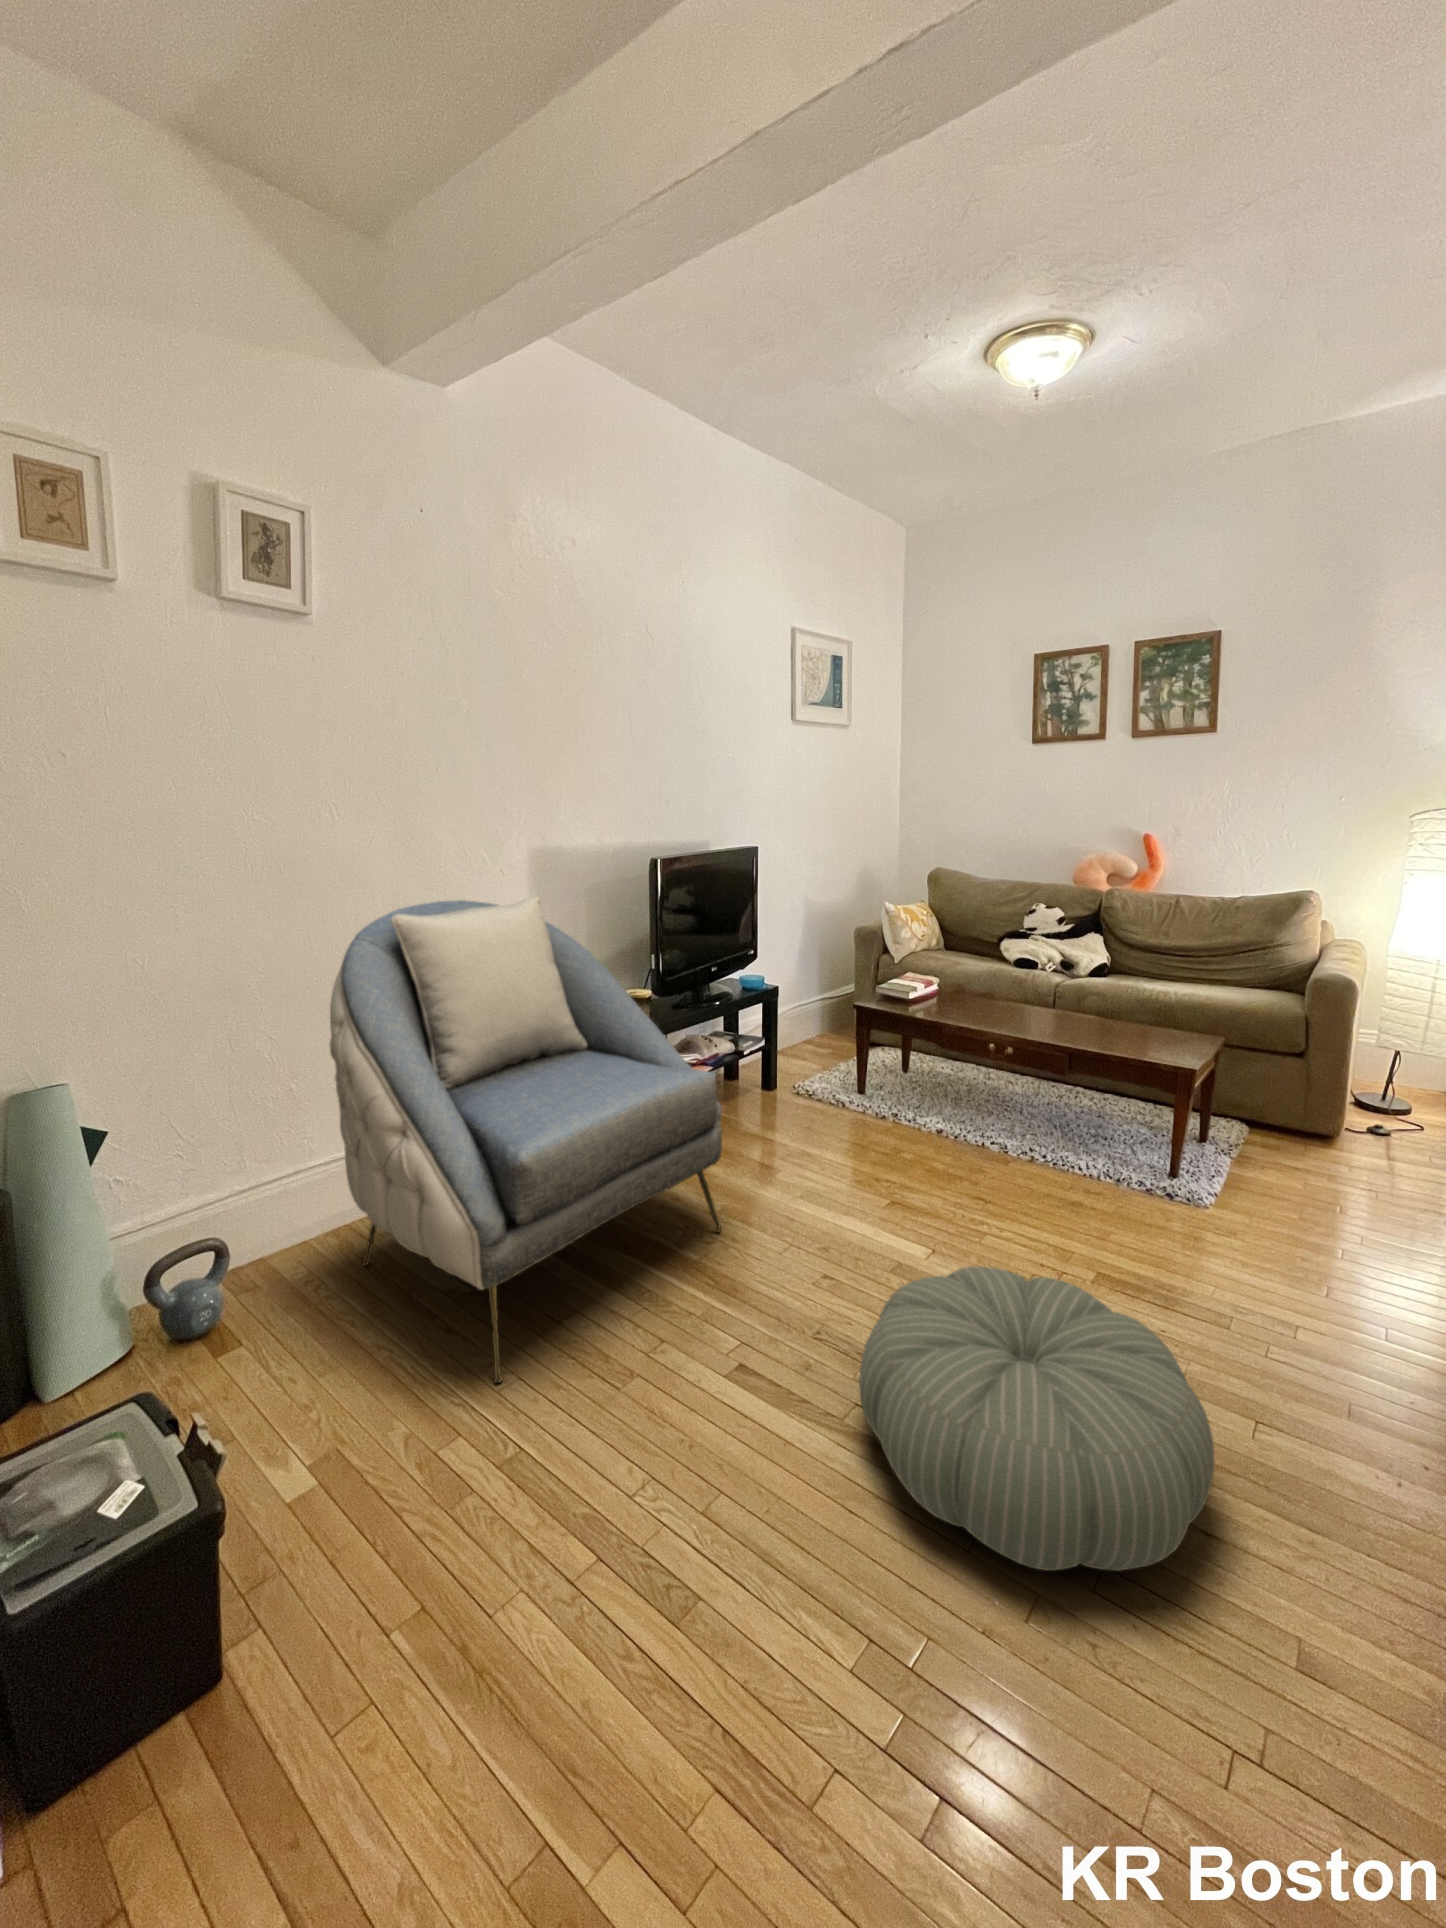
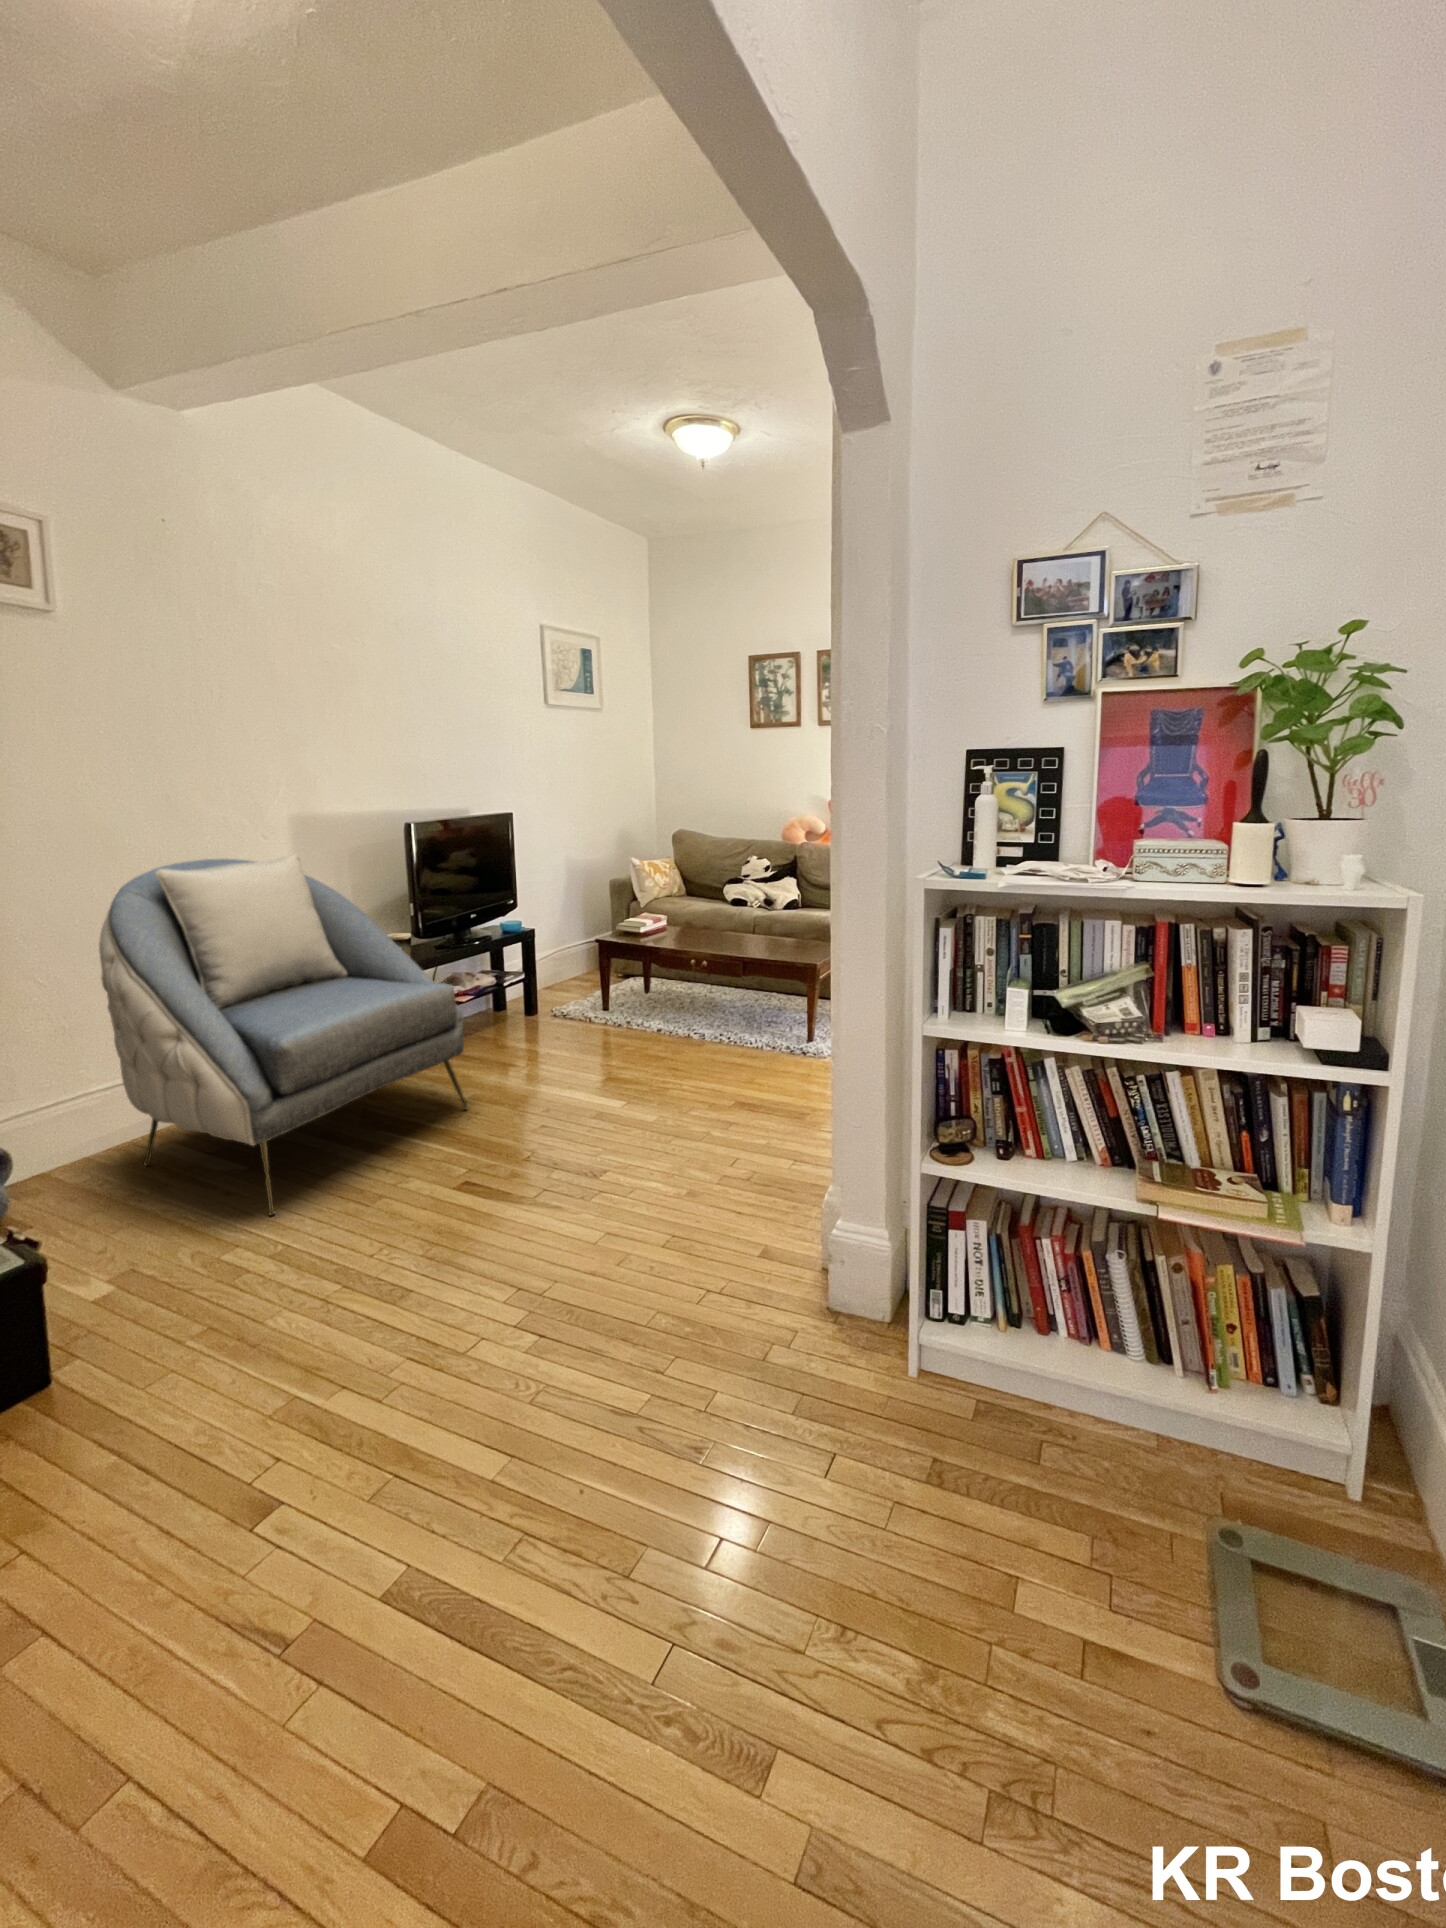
pouf: present [859,1266,1214,1571] -> none [540,1090,744,1238]

